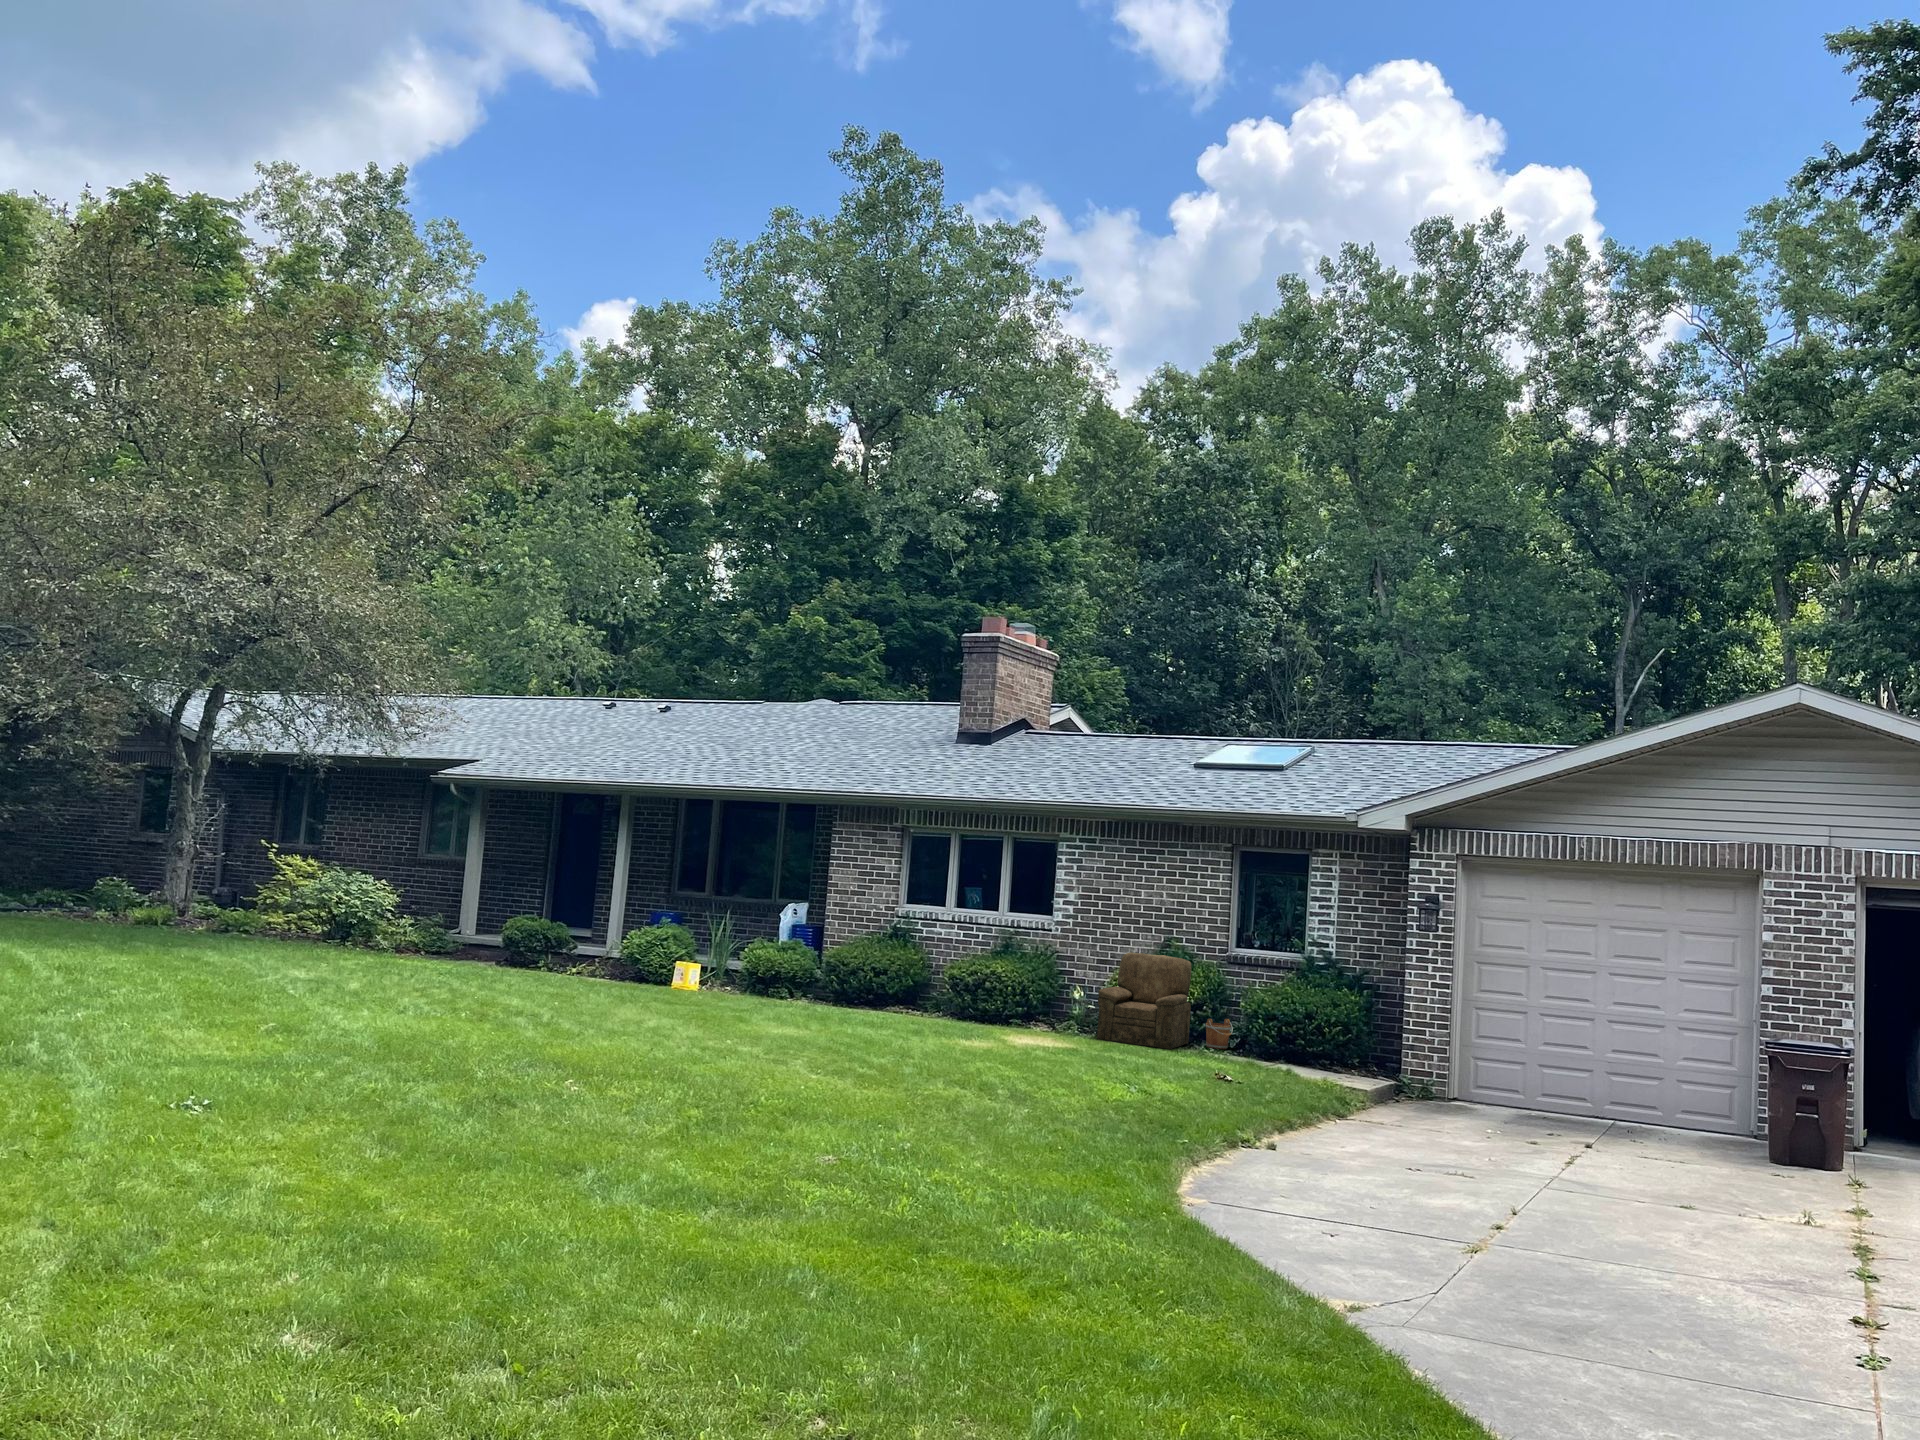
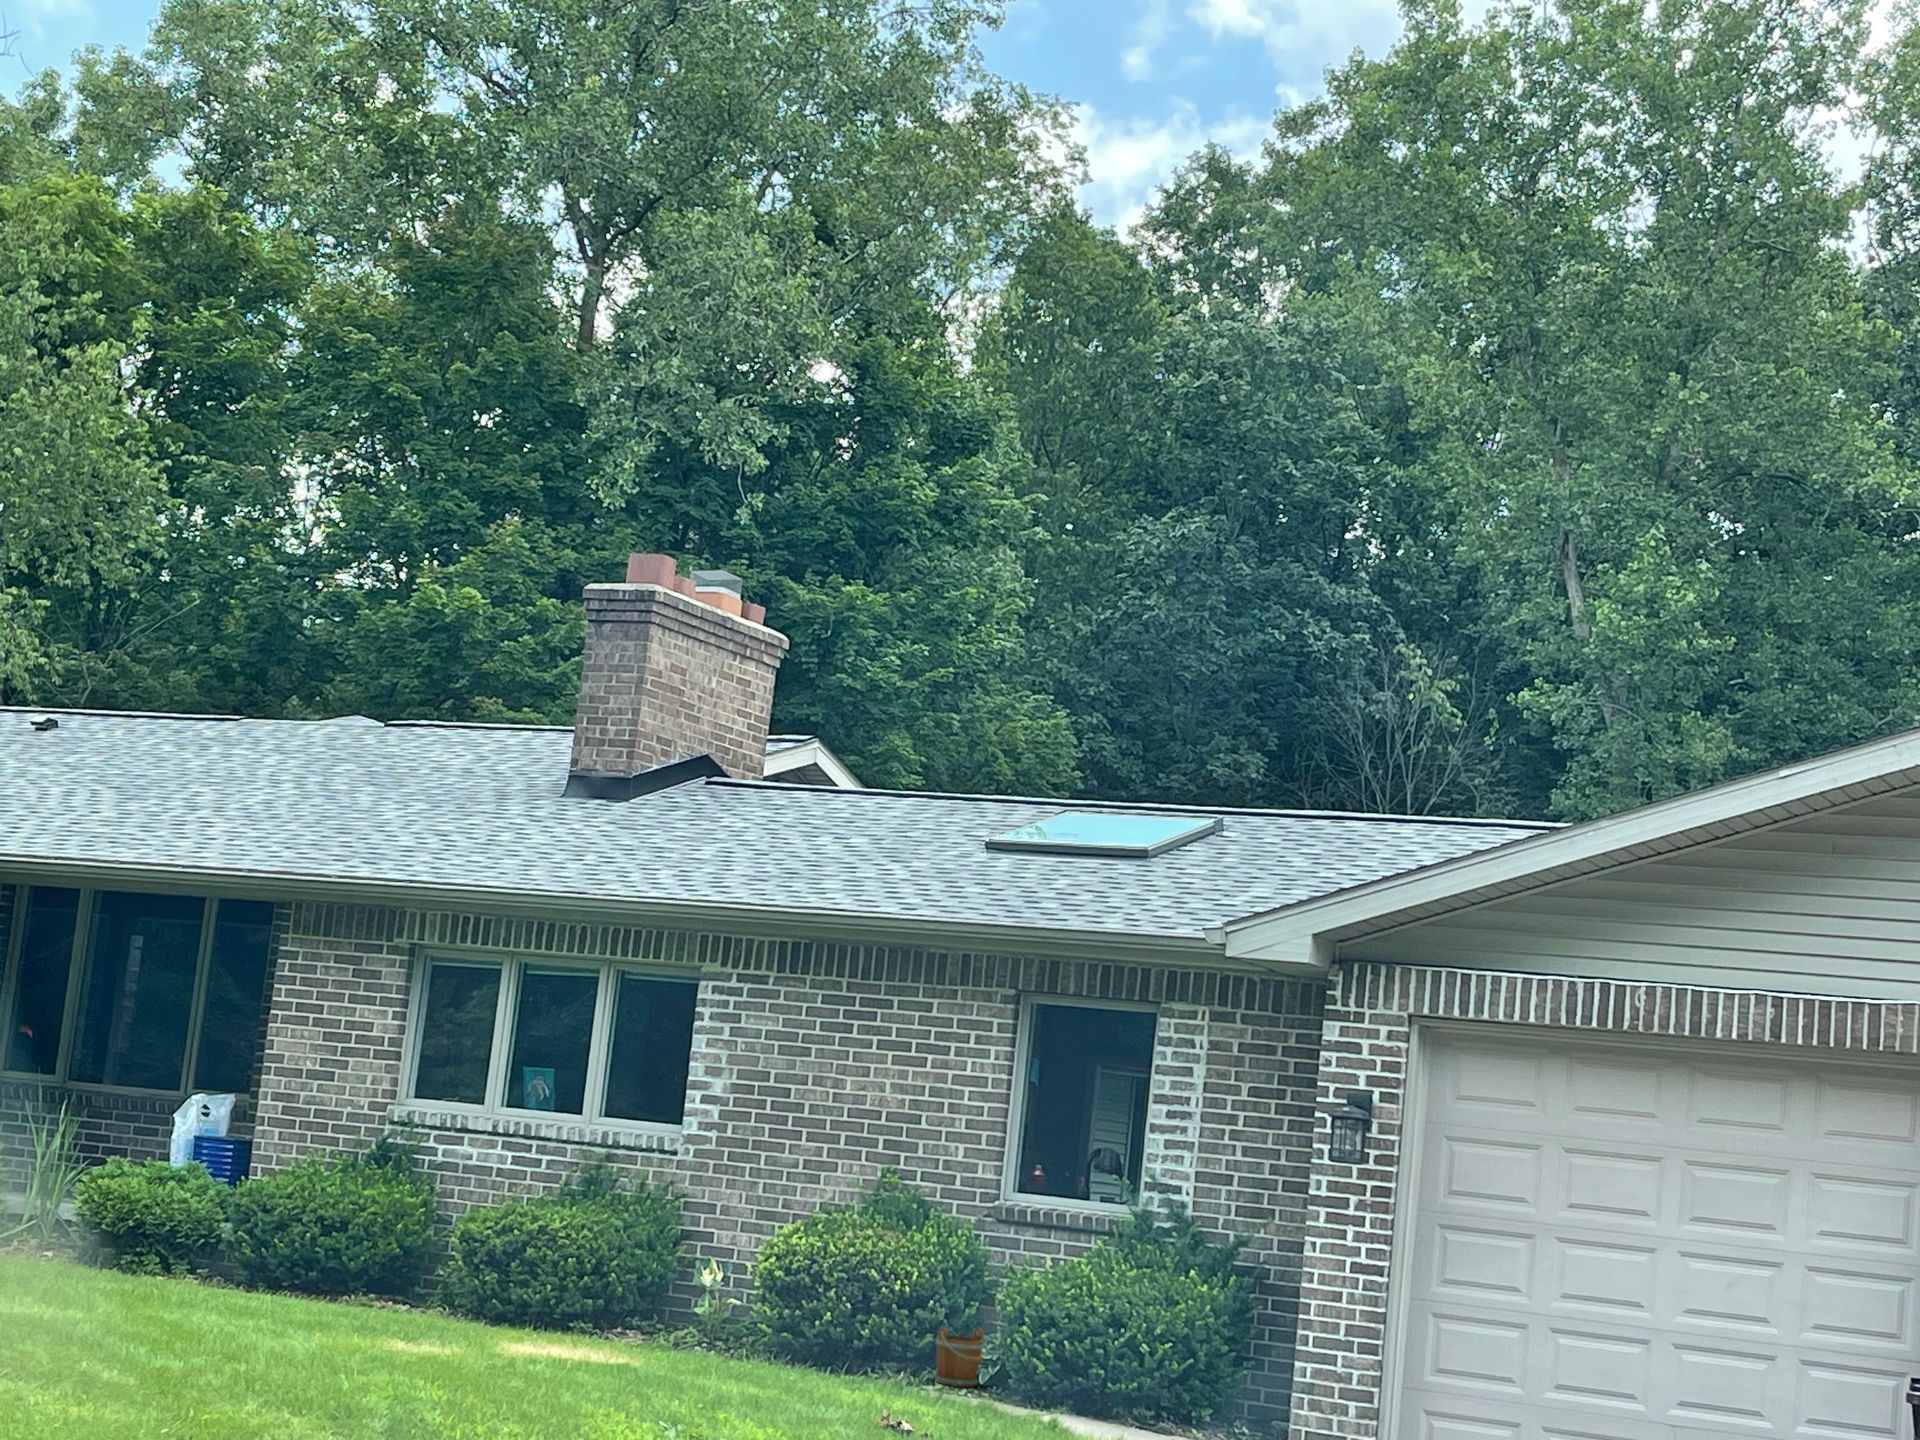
armchair: present [1097,952,1191,1049] -> none [718,1195,913,1386]

